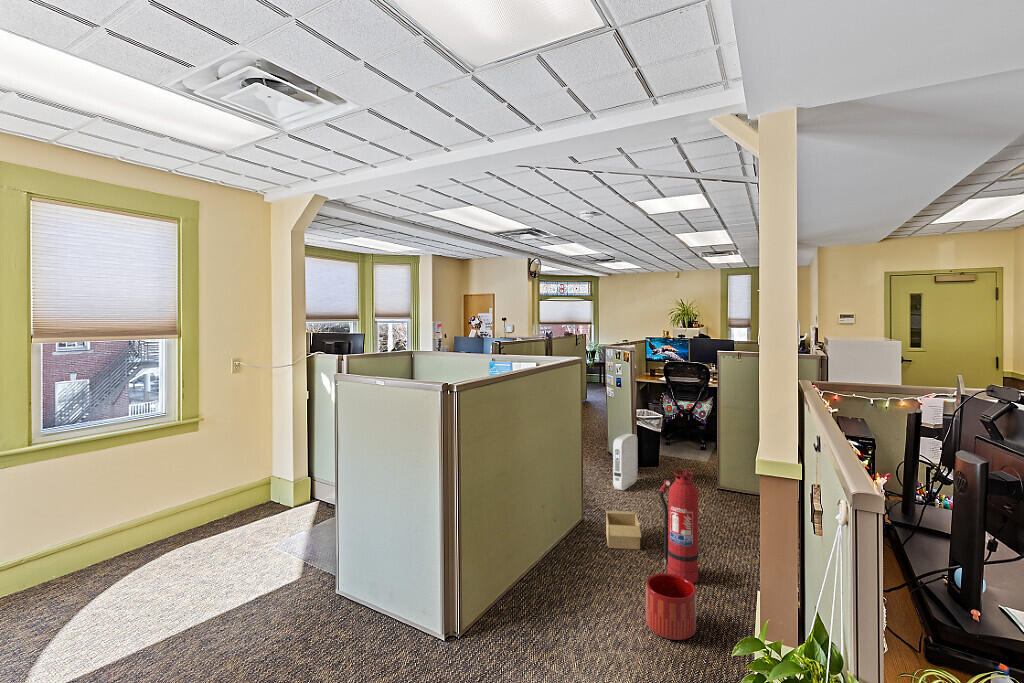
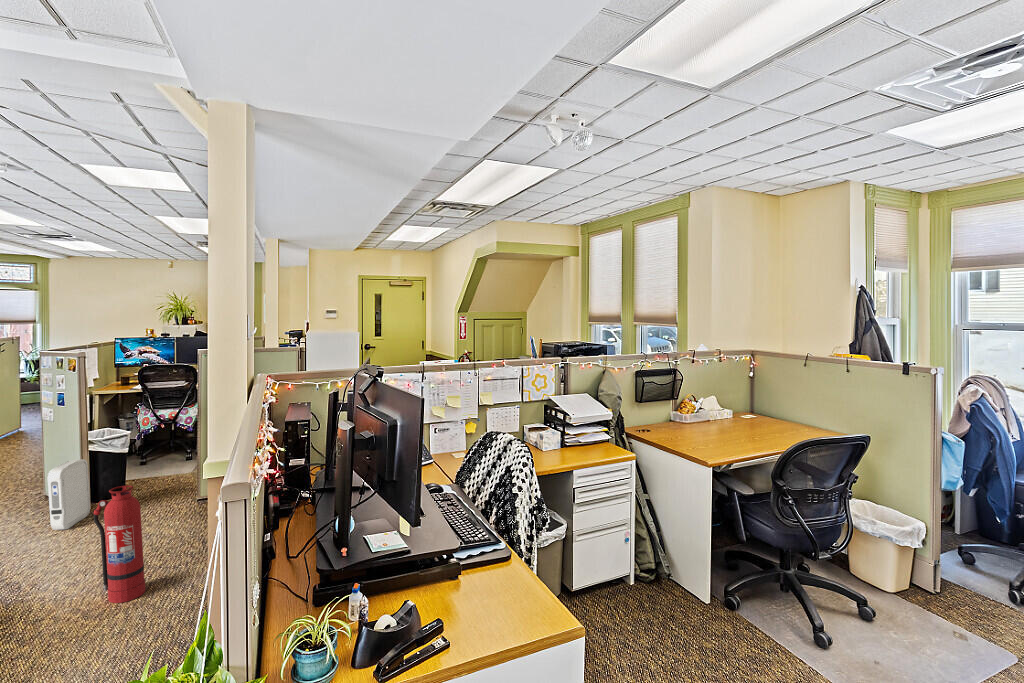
cardboard box: present [606,511,641,549] -> none [27,548,77,600]
planter: present [646,573,696,640] -> none [64,594,129,662]

